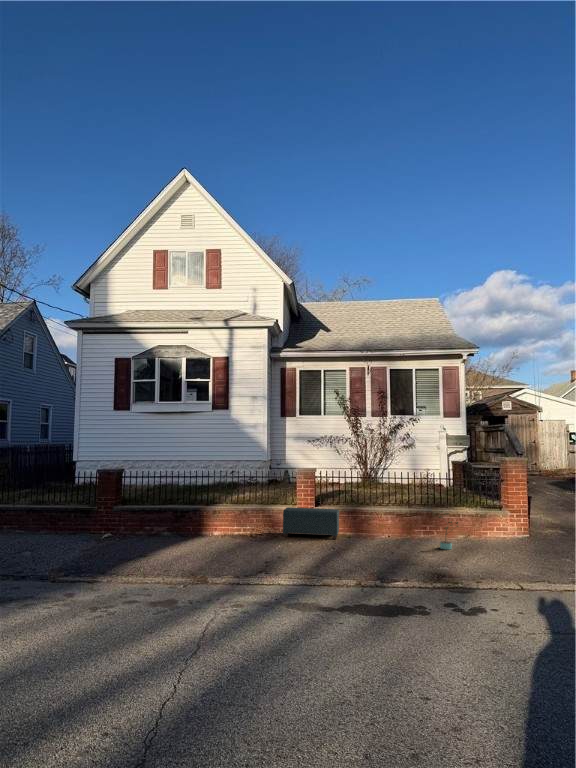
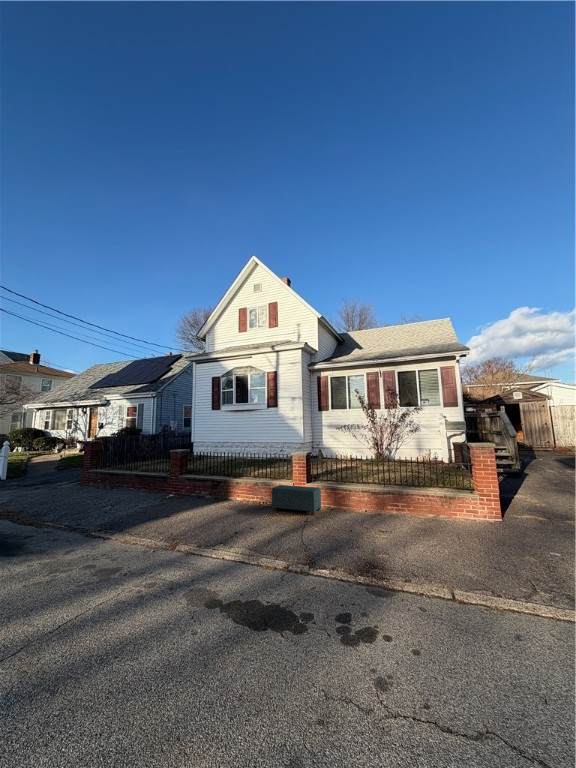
potted plant: present [439,511,458,550] -> none [399,494,421,532]

